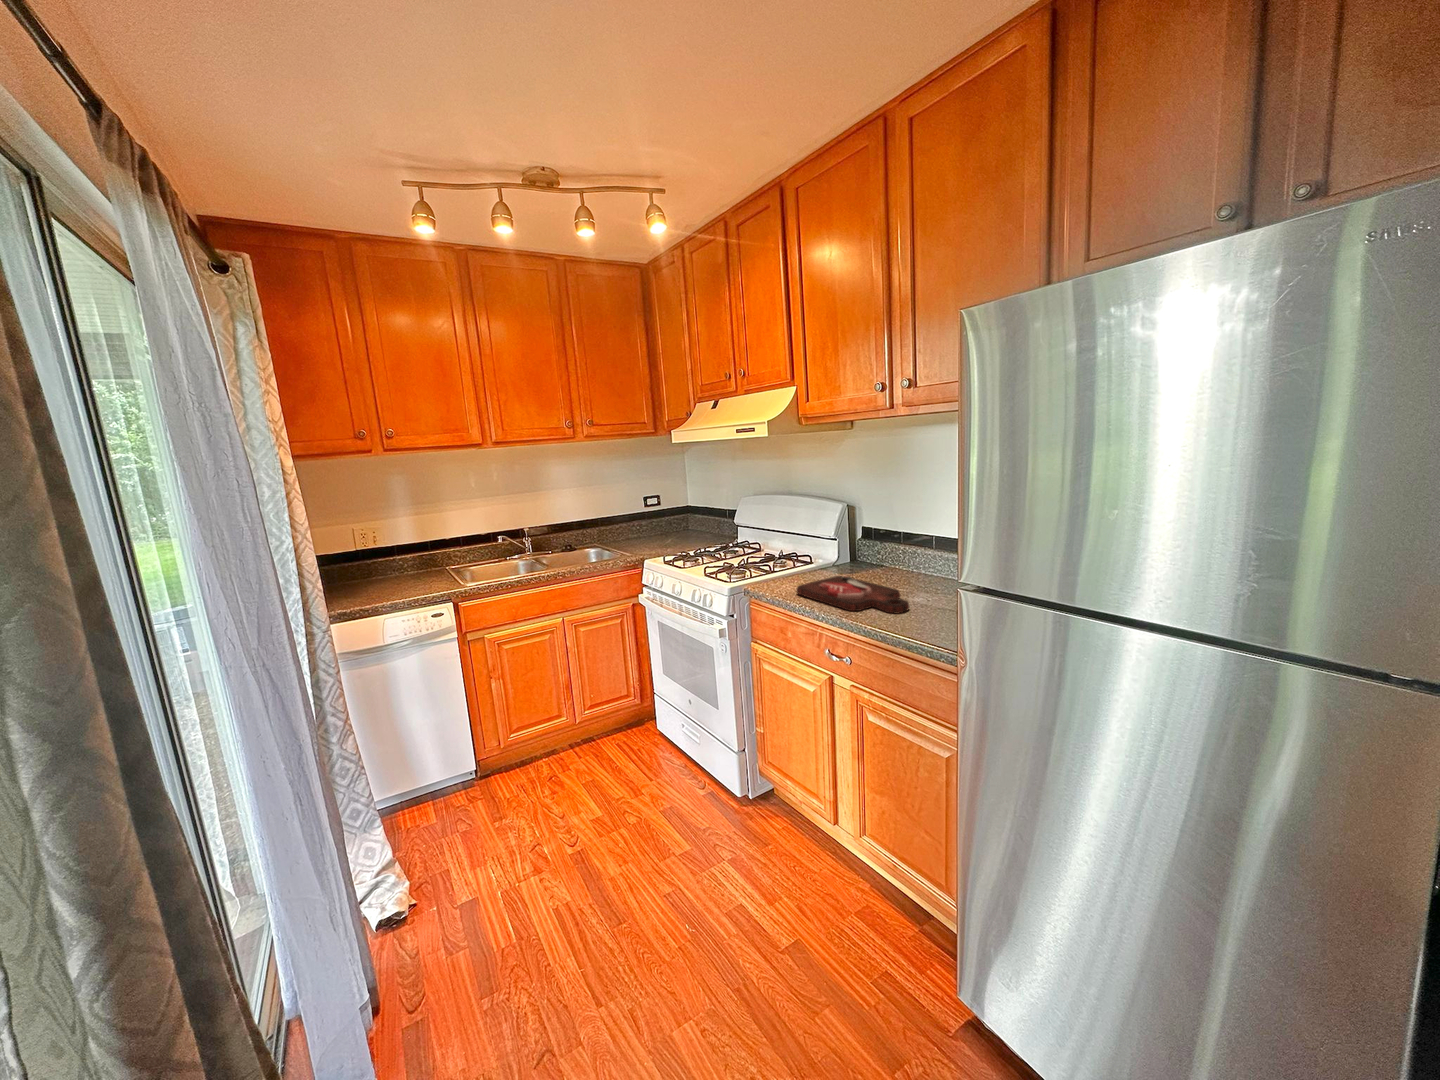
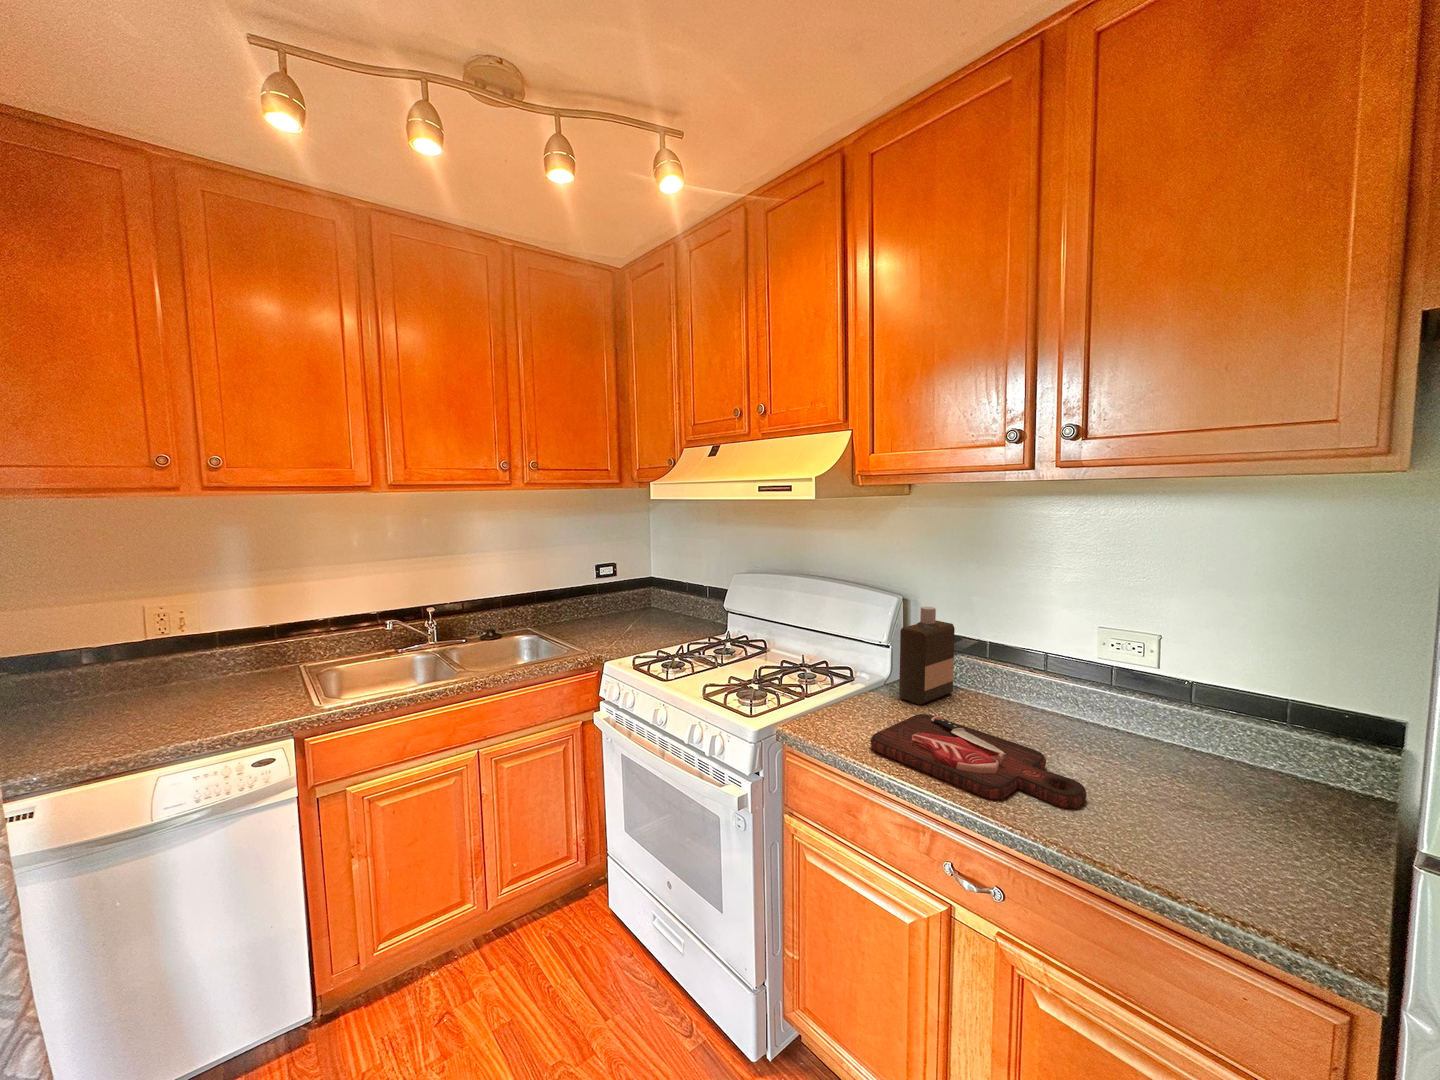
bottle: none [836,508,876,575] -> present [899,607,955,705]

